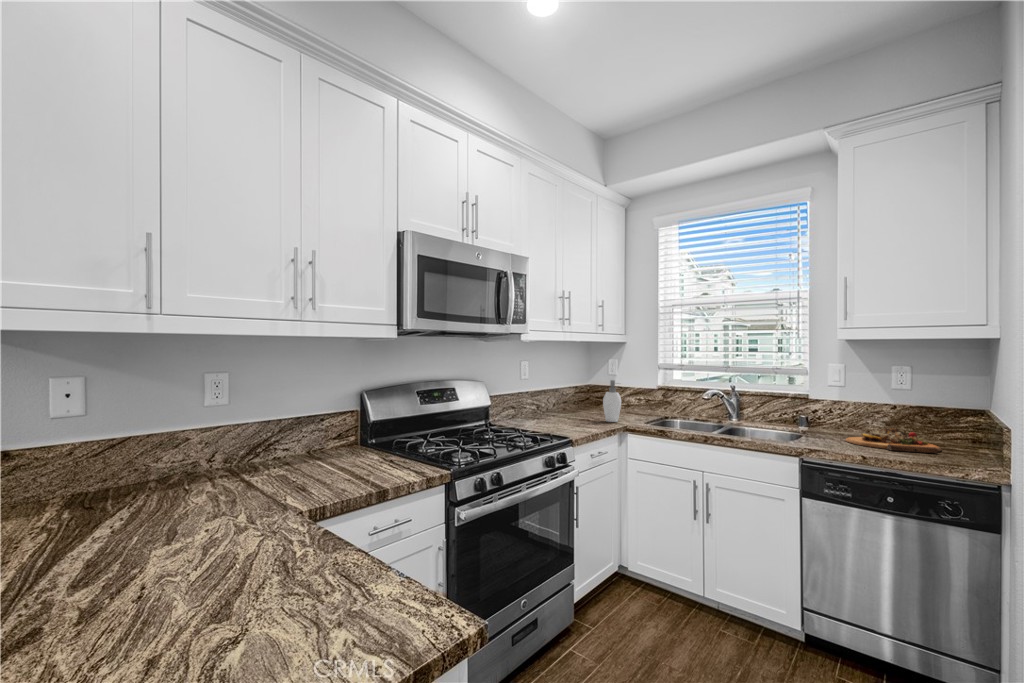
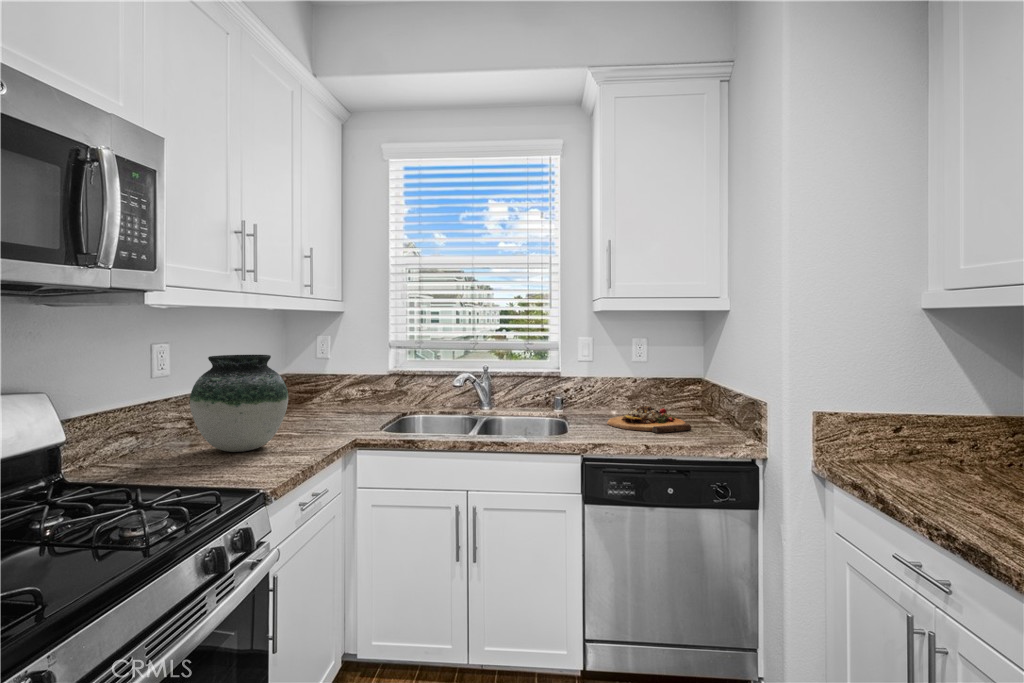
vase: none [522,363,576,422] -> present [190,355,288,452]
soap dispenser: present [603,380,621,422] -> none [327,373,355,434]

